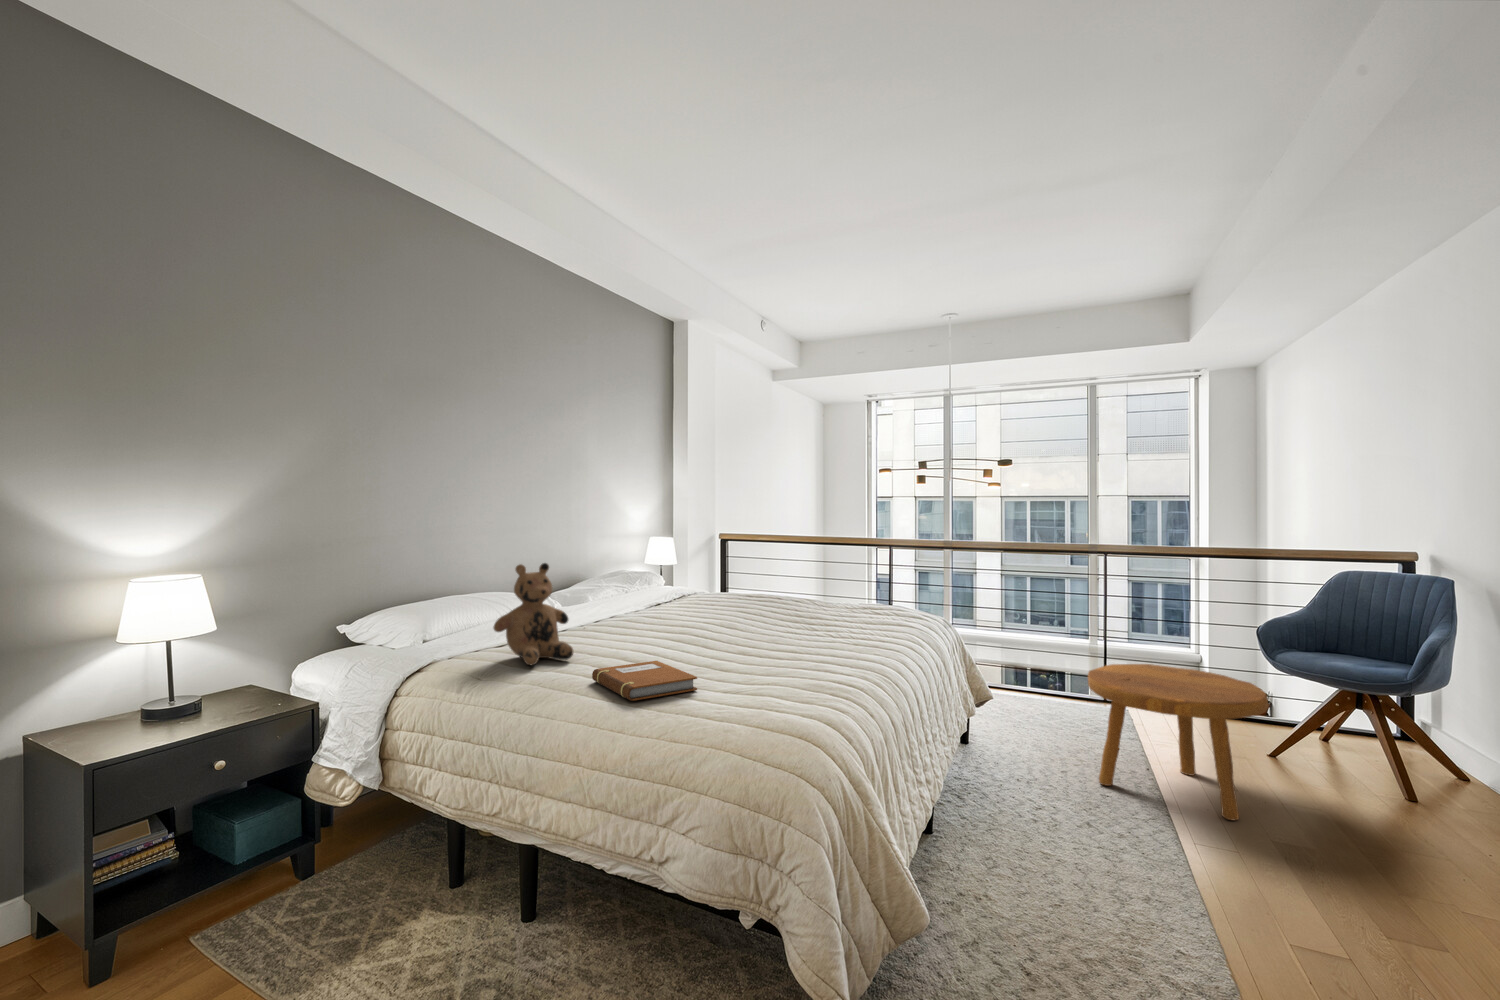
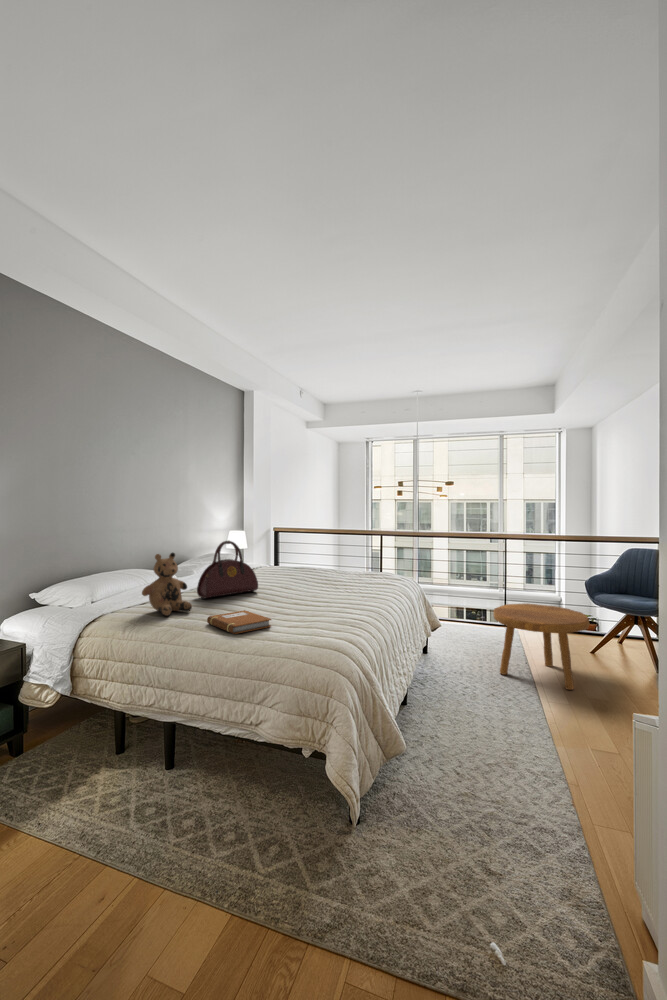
handbag: none [588,546,687,639] -> present [197,540,258,598]

